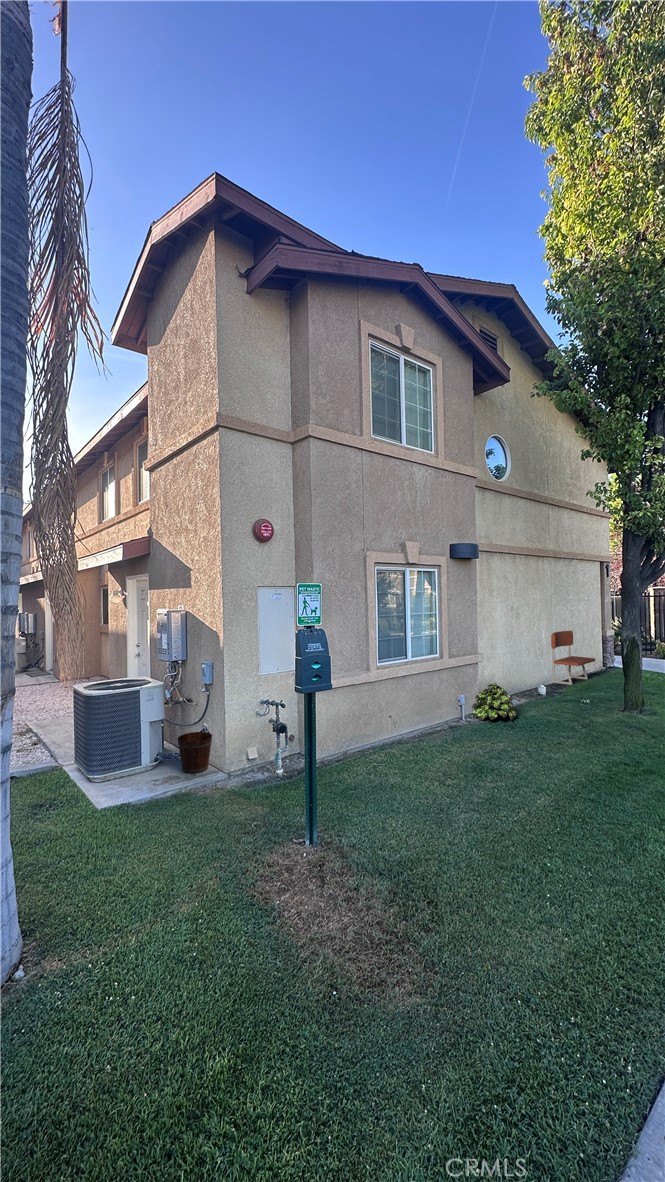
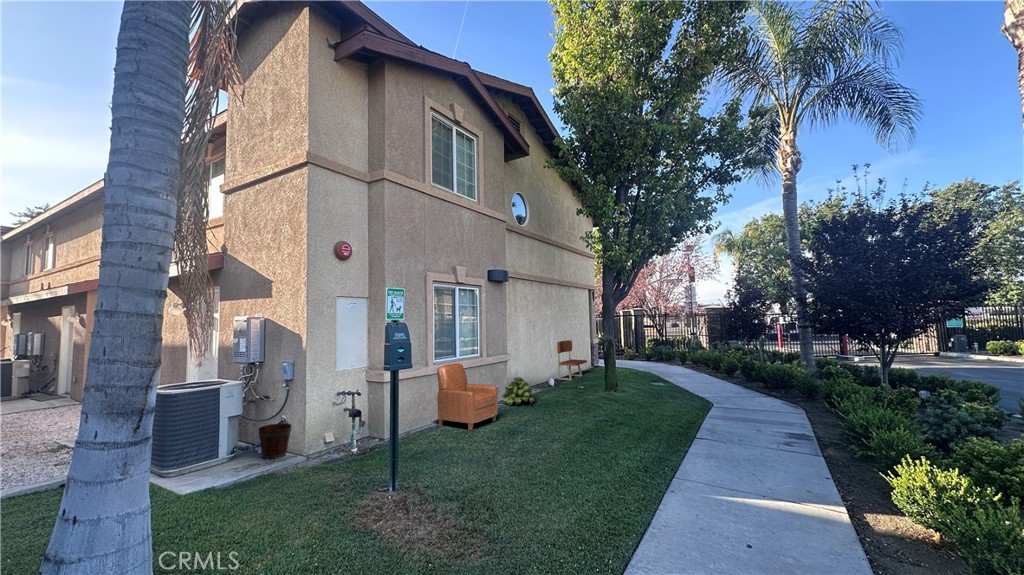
chair: none [383,666,463,756] -> present [437,363,498,430]

